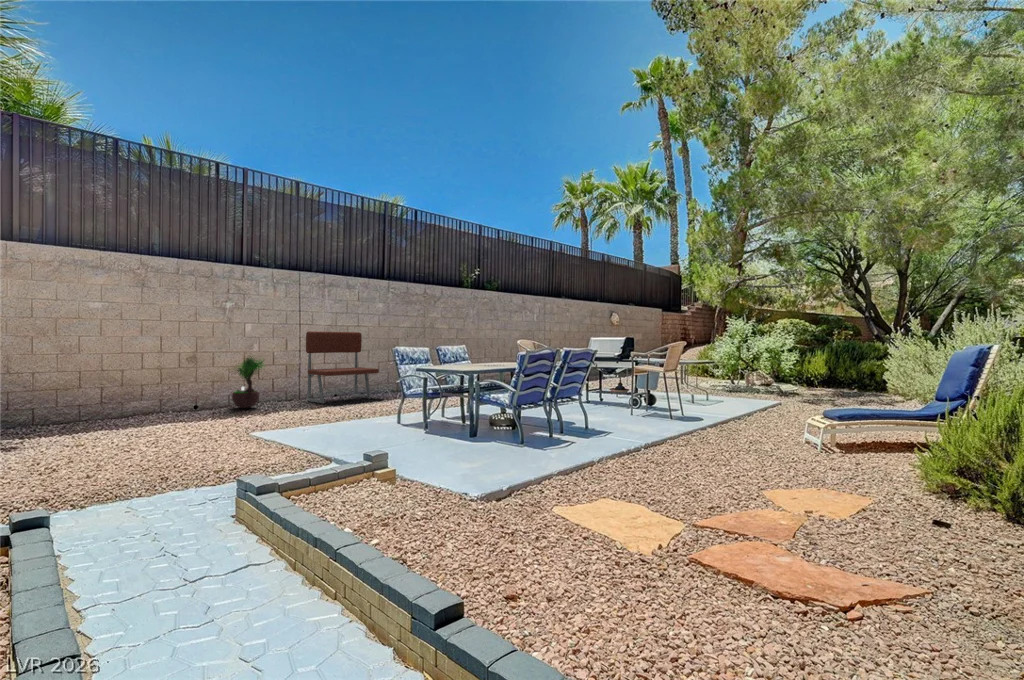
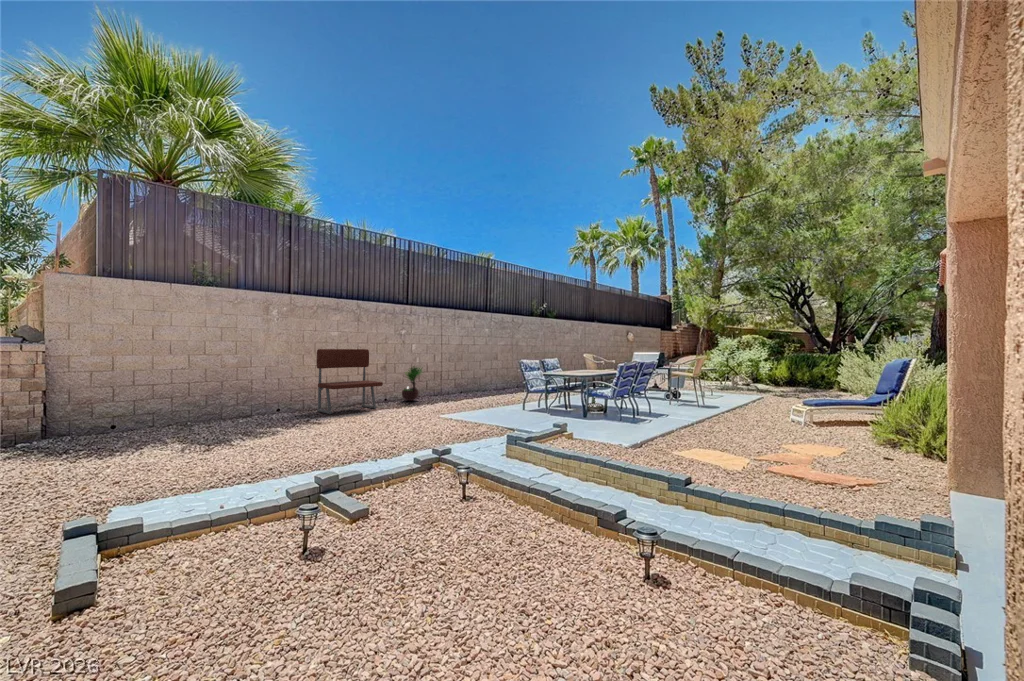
bench: present [306,331,379,404] -> present [317,349,383,414]

